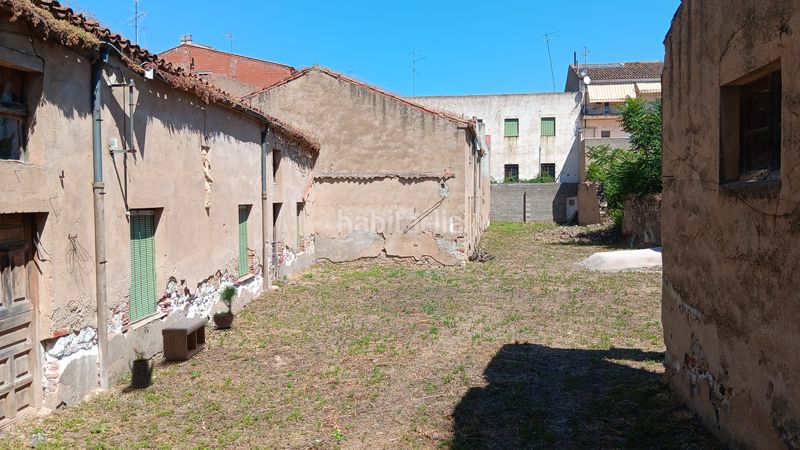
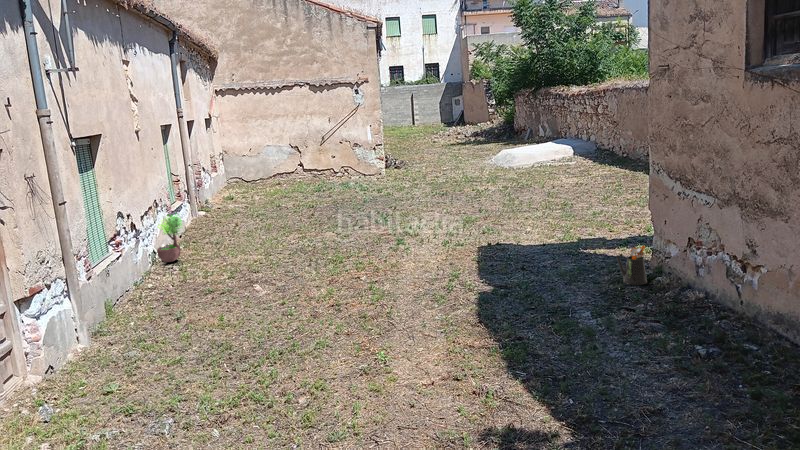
bench: present [162,318,206,360] -> none [120,254,165,304]
watering can: present [129,348,154,388] -> present [616,246,651,285]

